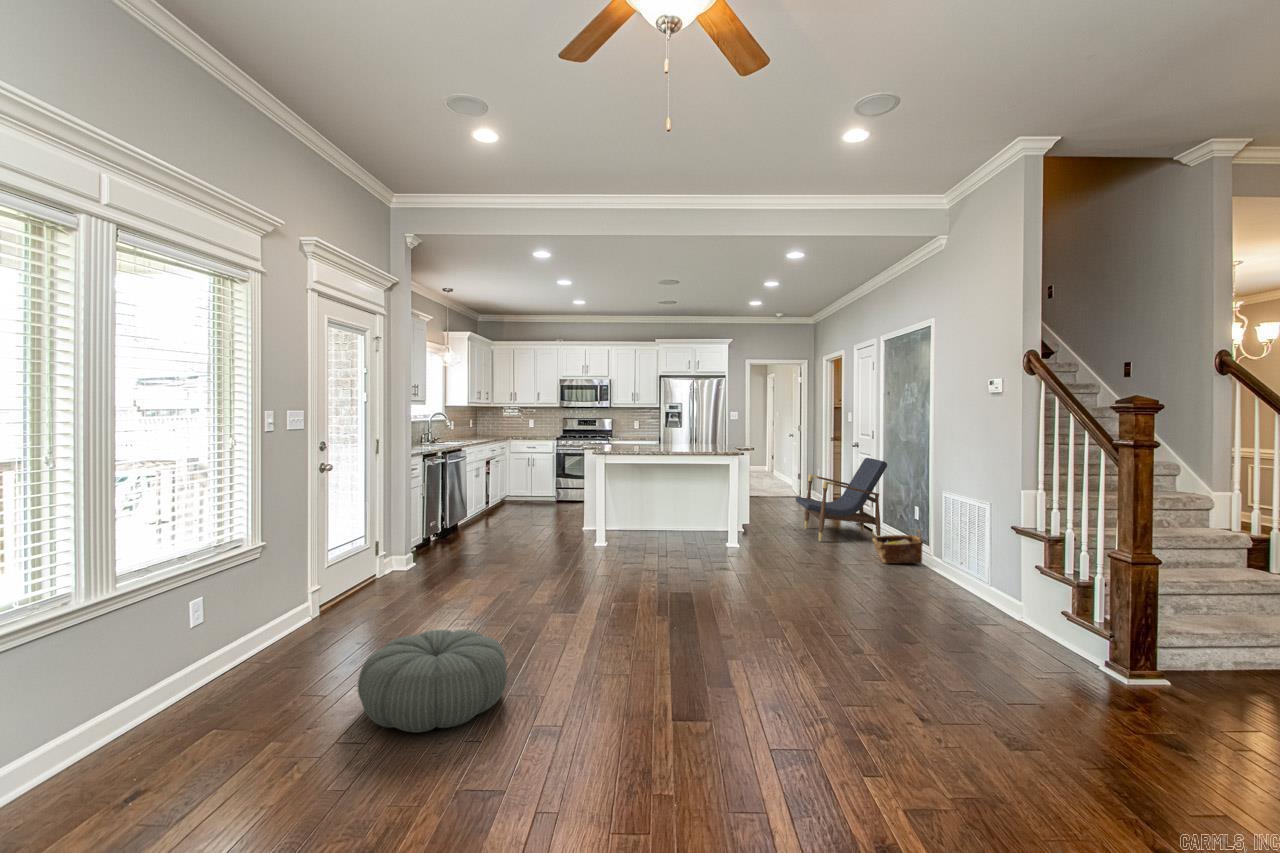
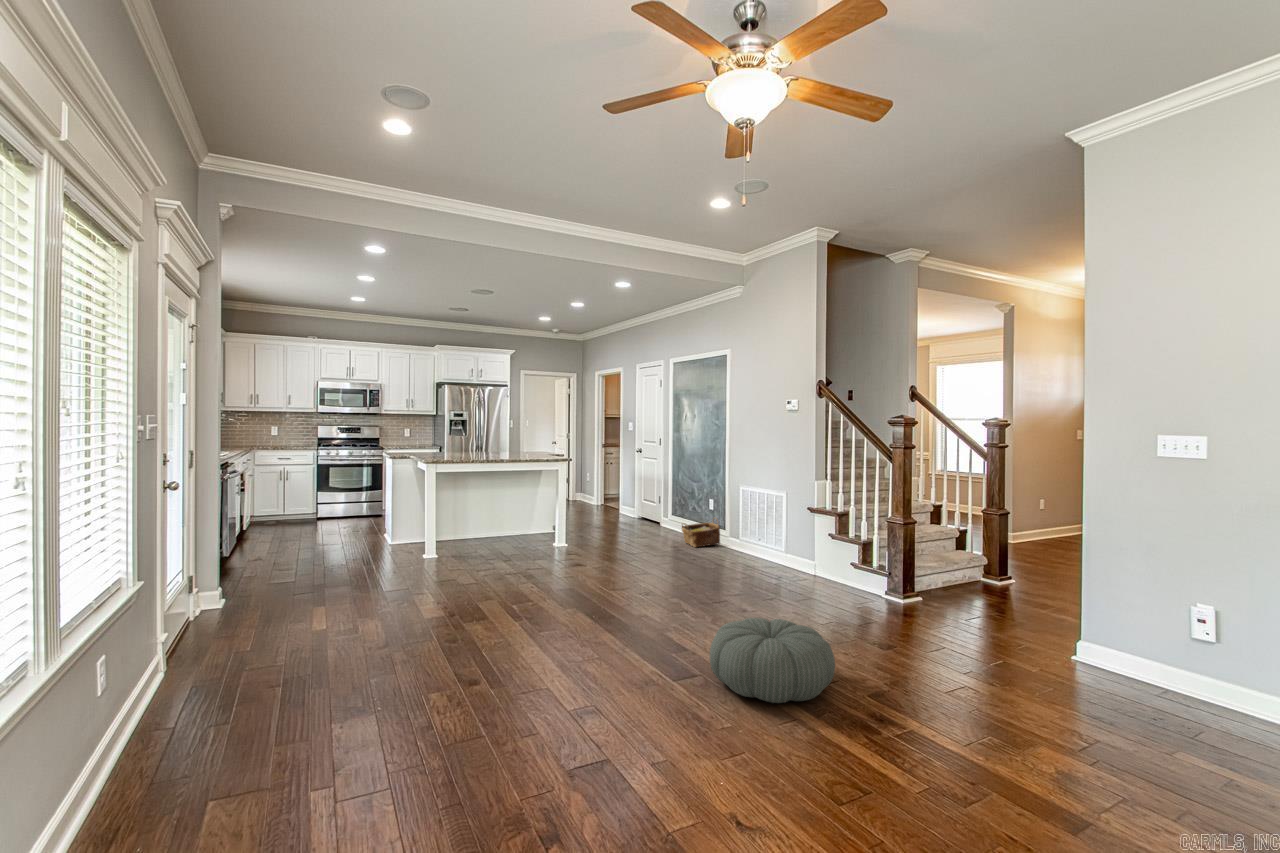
lounge chair: present [796,458,887,542] -> none [599,461,678,536]
pouf: present [358,629,507,732] -> present [710,618,835,703]

